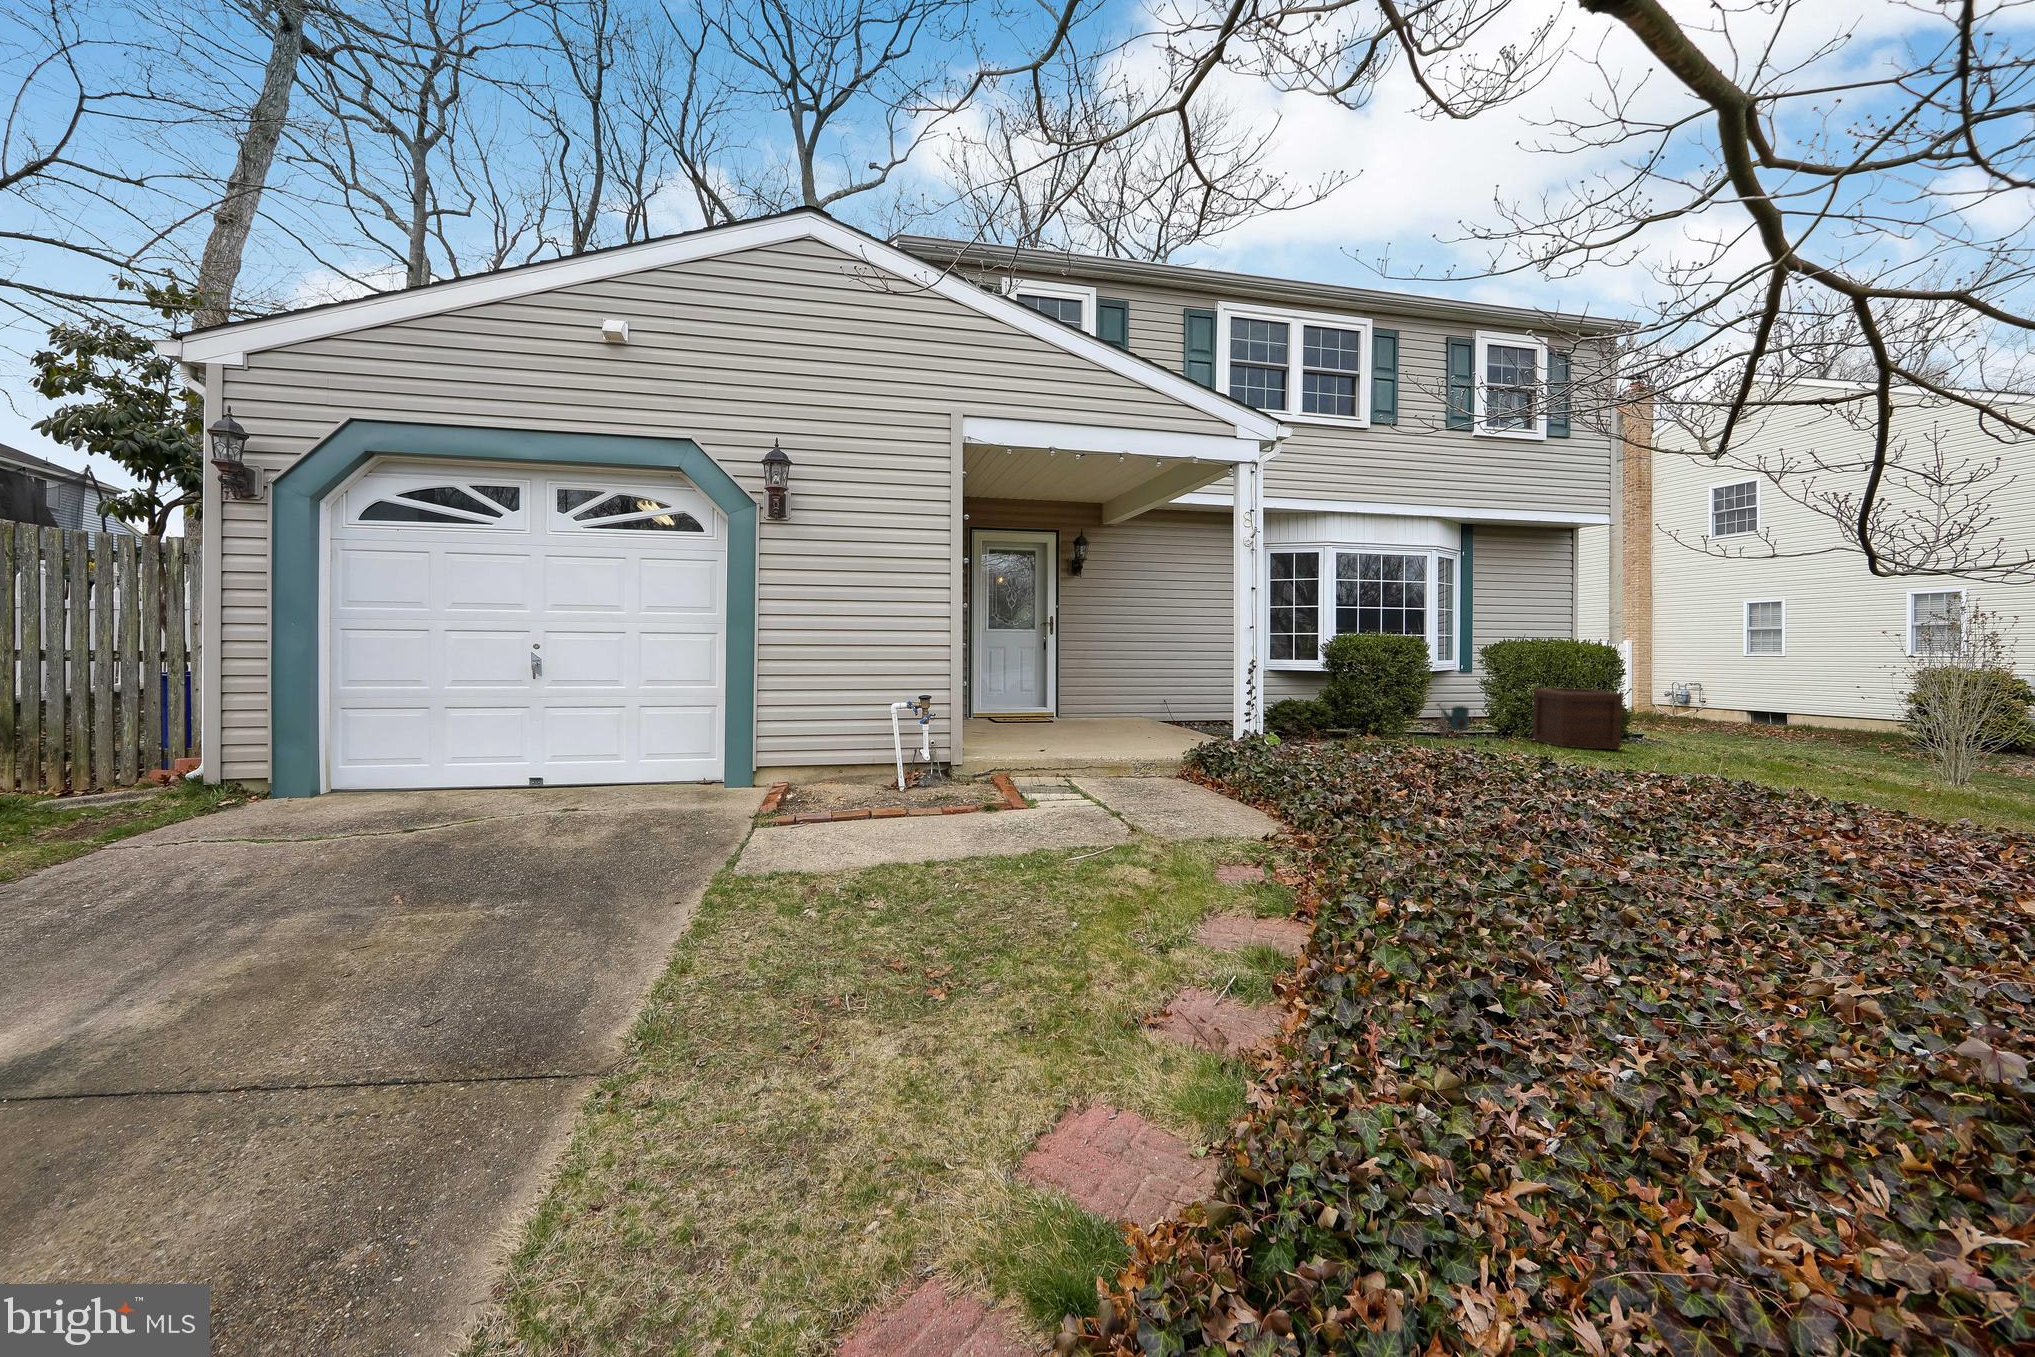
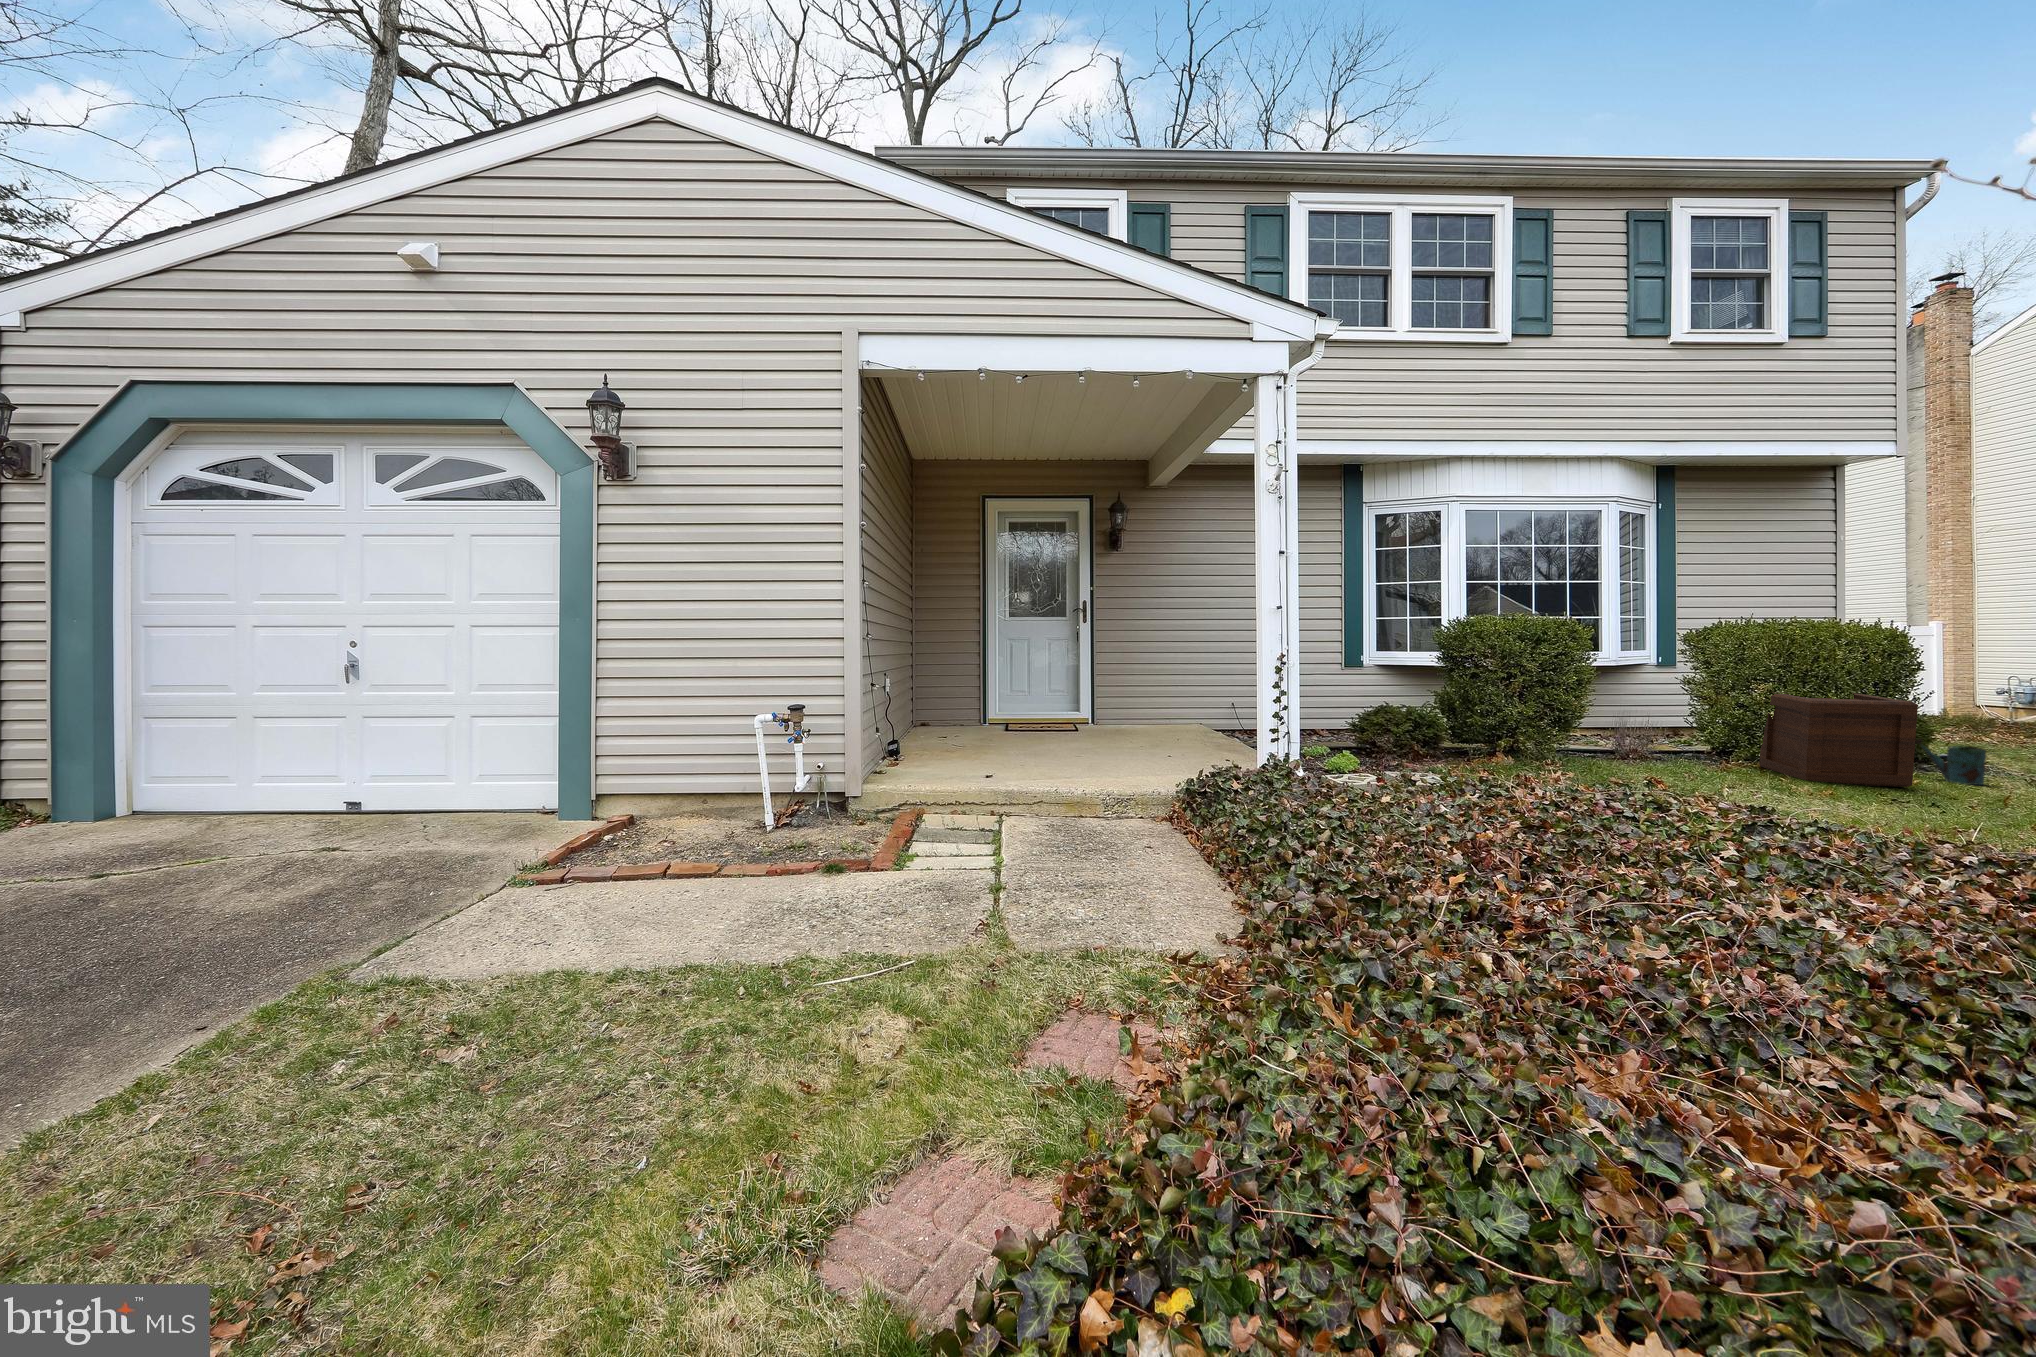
watering can: present [1436,704,1469,729] -> present [1916,739,1999,785]

